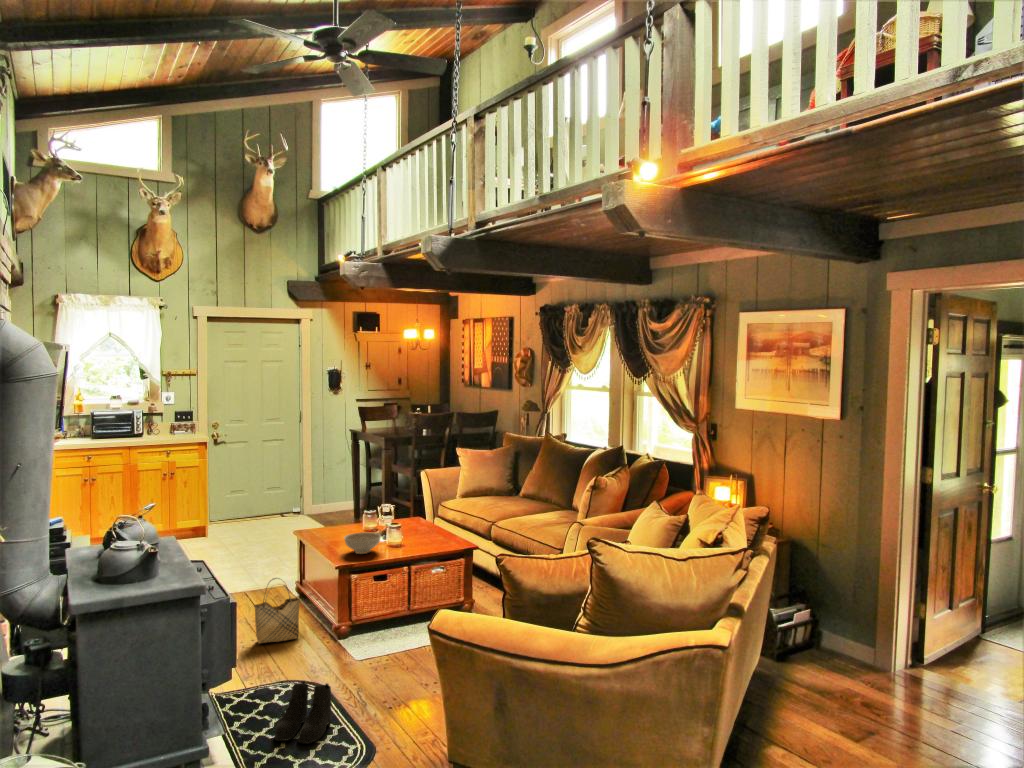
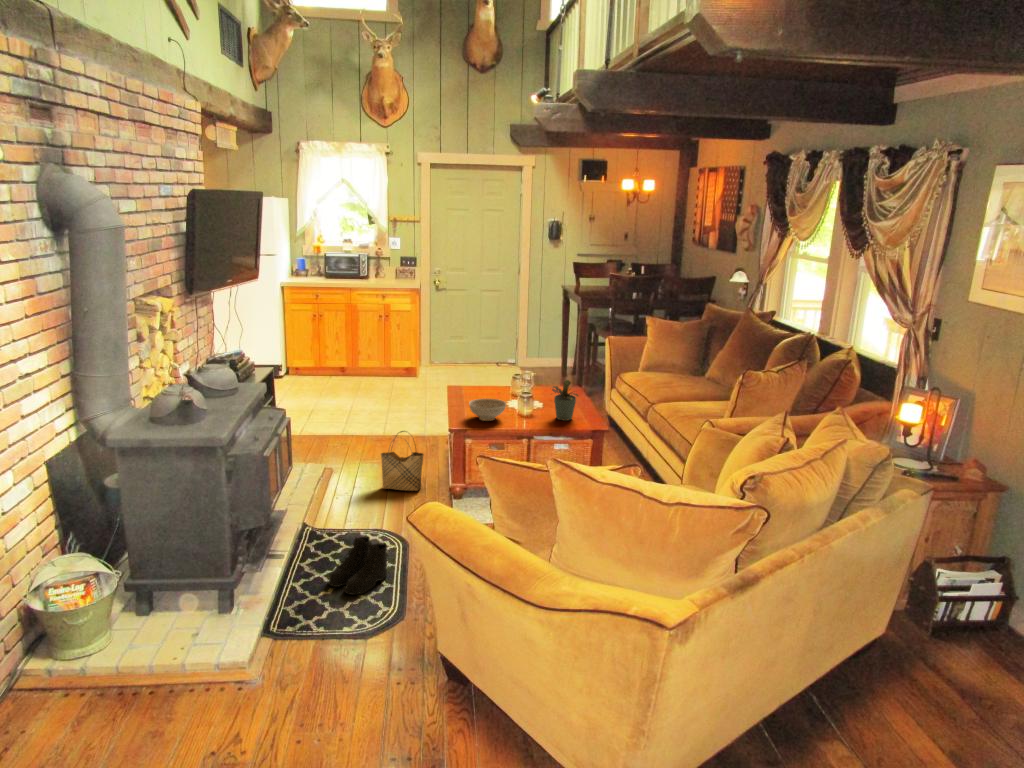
potted plant: none [416,504,445,543] -> present [552,380,578,421]

